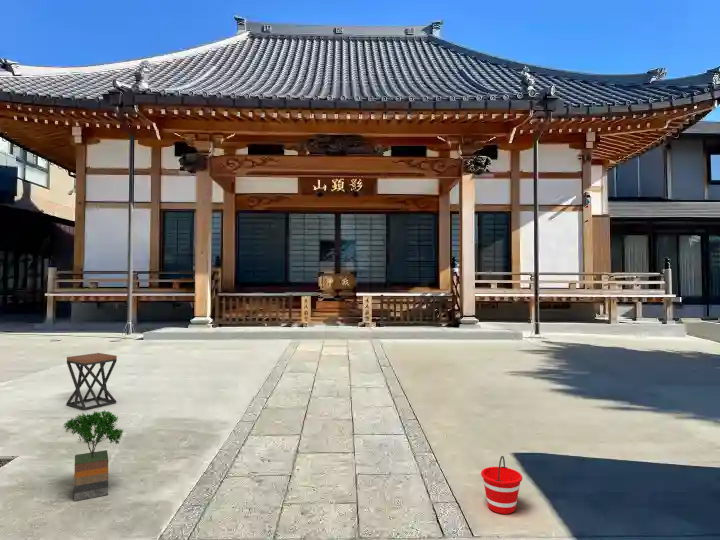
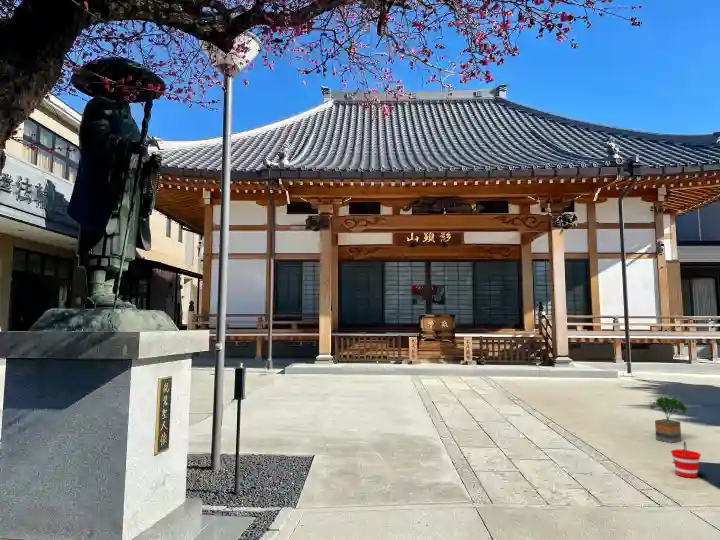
stool: present [66,353,117,410] -> none [302,381,337,424]
potted tree: present [64,410,123,501] -> present [650,397,687,443]

